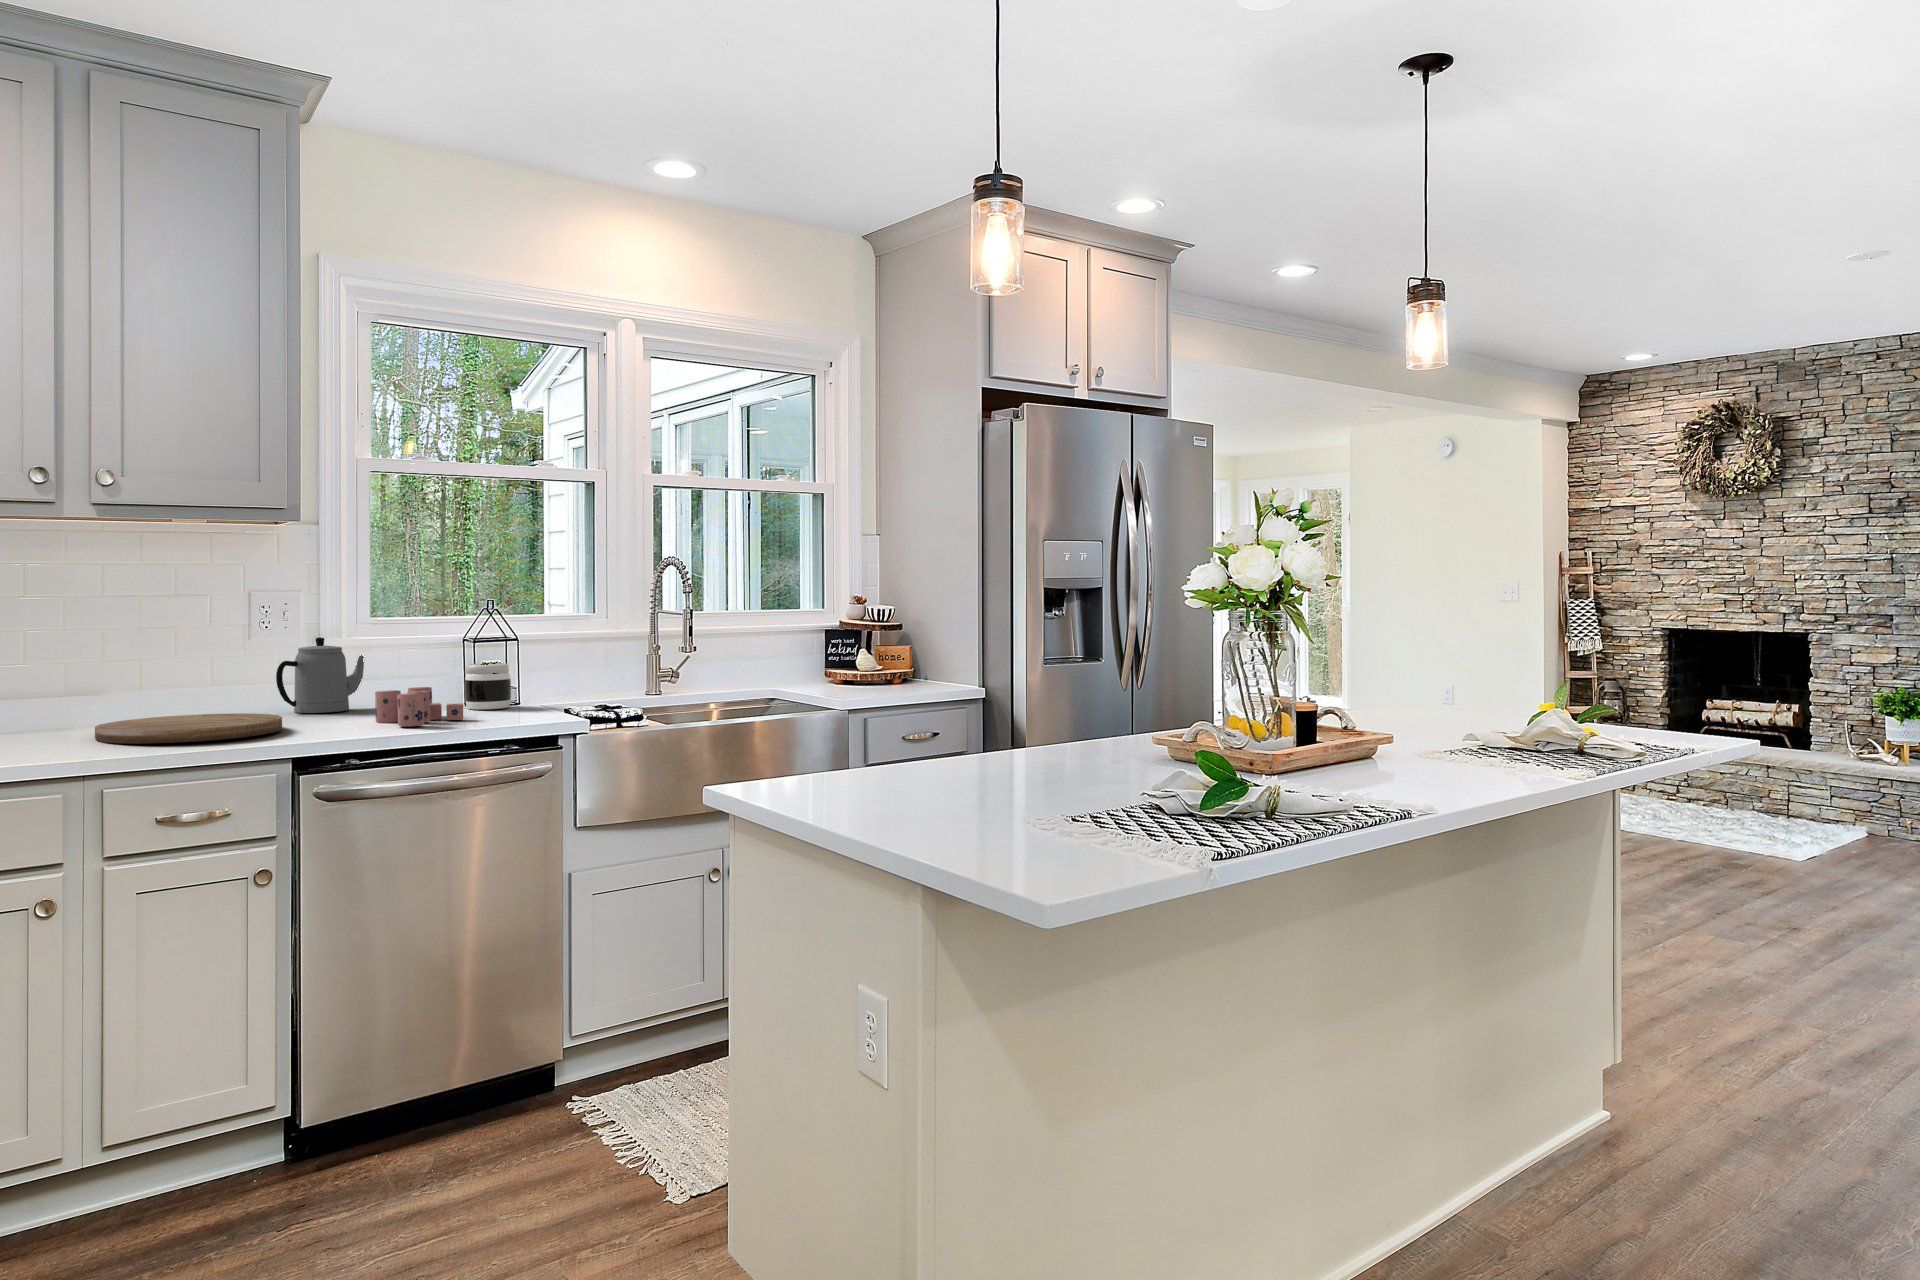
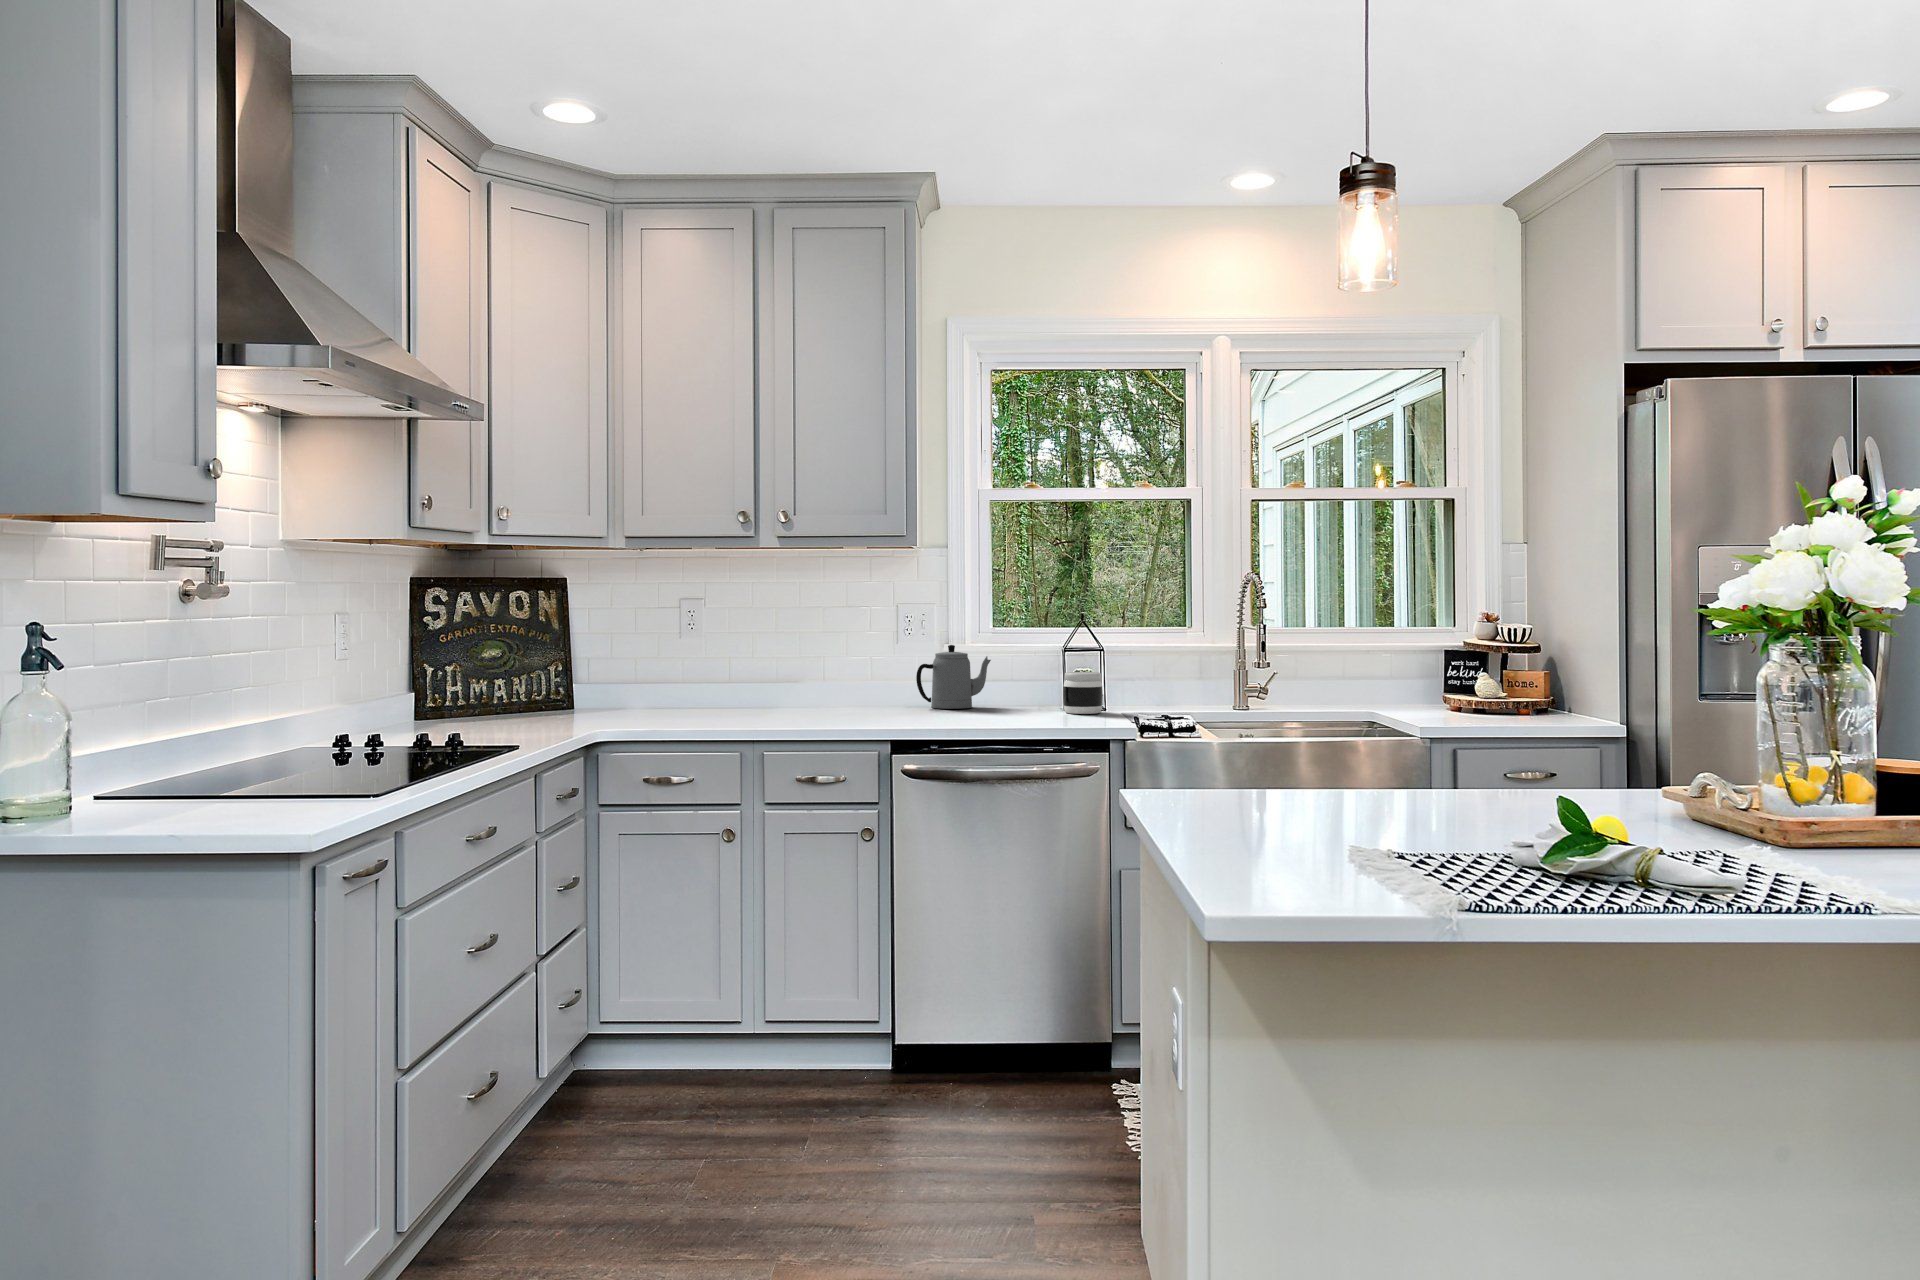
candle: present [375,687,463,726] -> none [979,690,1049,724]
cutting board: present [95,713,282,744] -> none [779,704,904,724]

